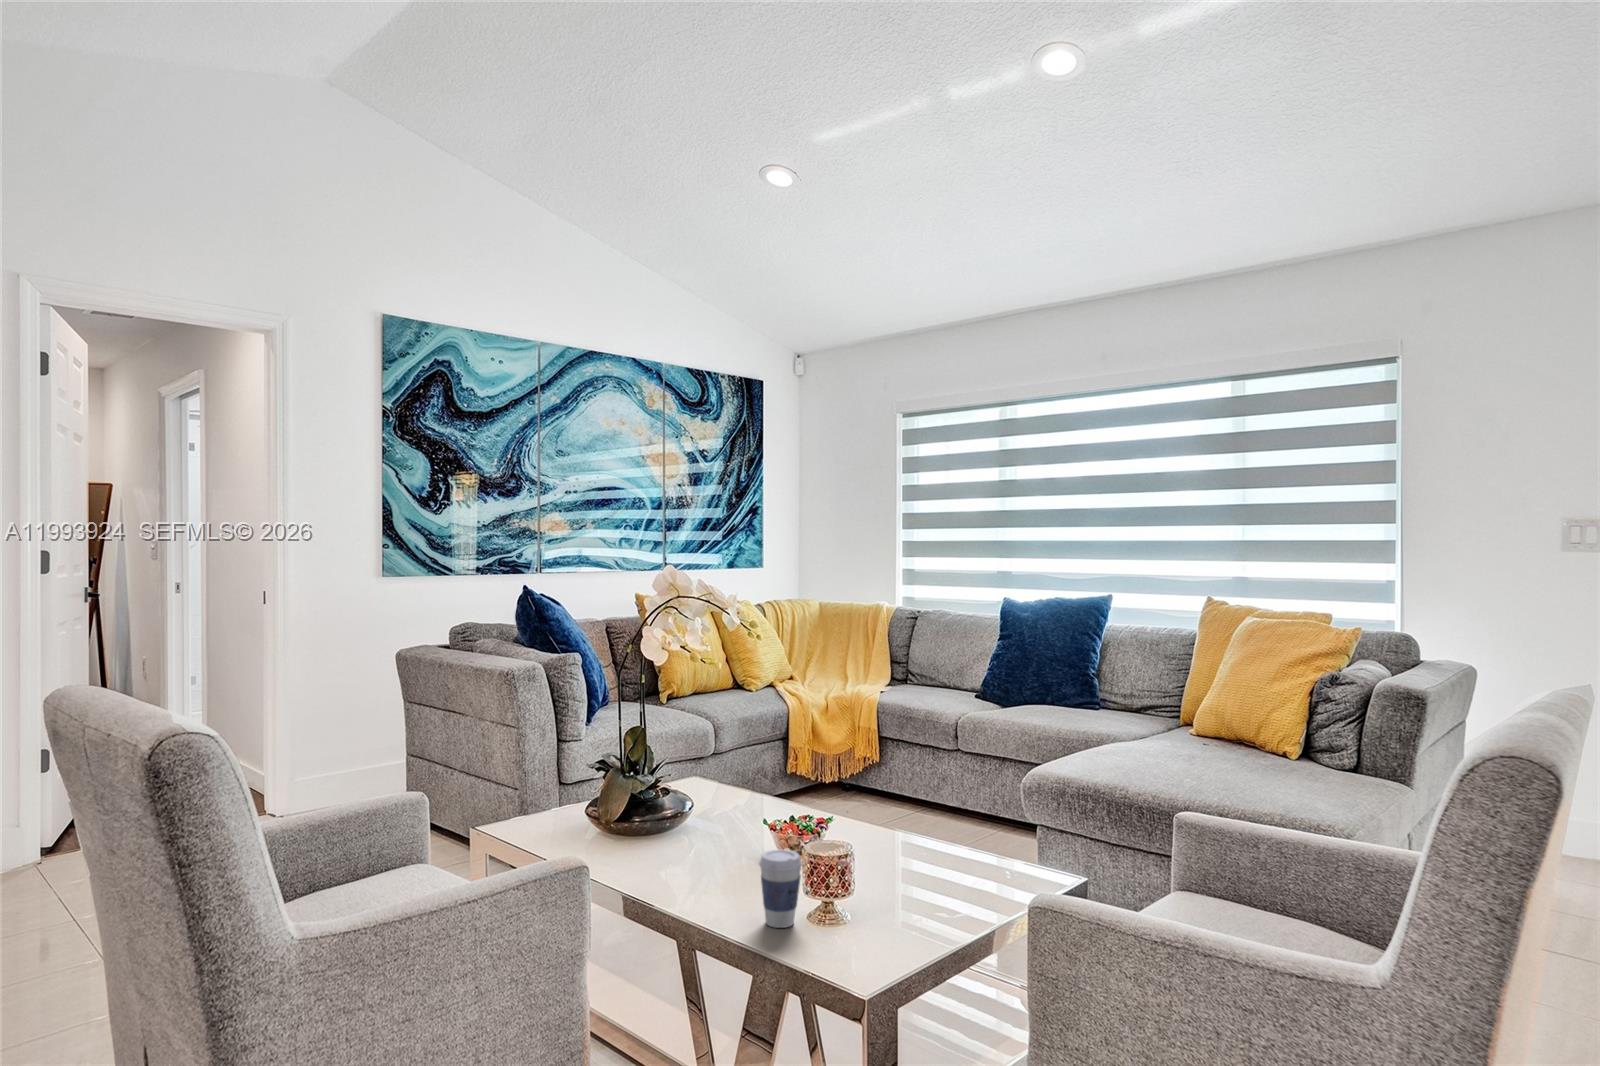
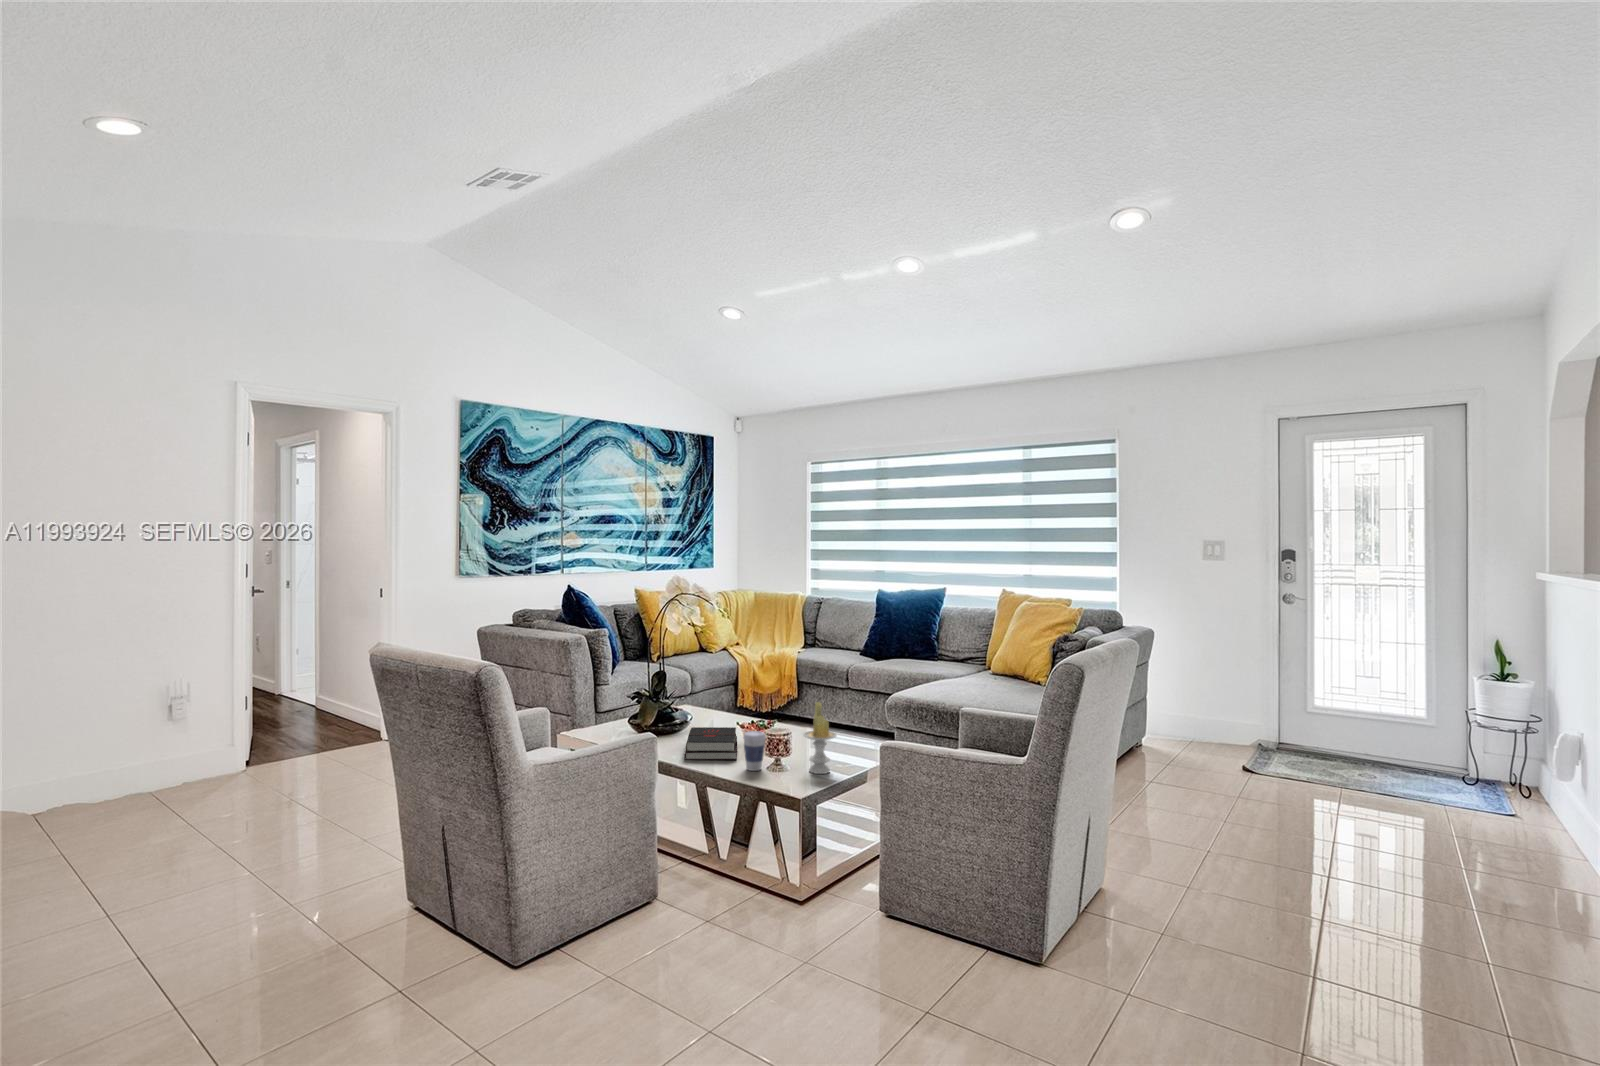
candle: none [873,798,938,940] -> present [803,702,837,774]
hardback book: none [656,830,760,899] -> present [684,727,737,760]

